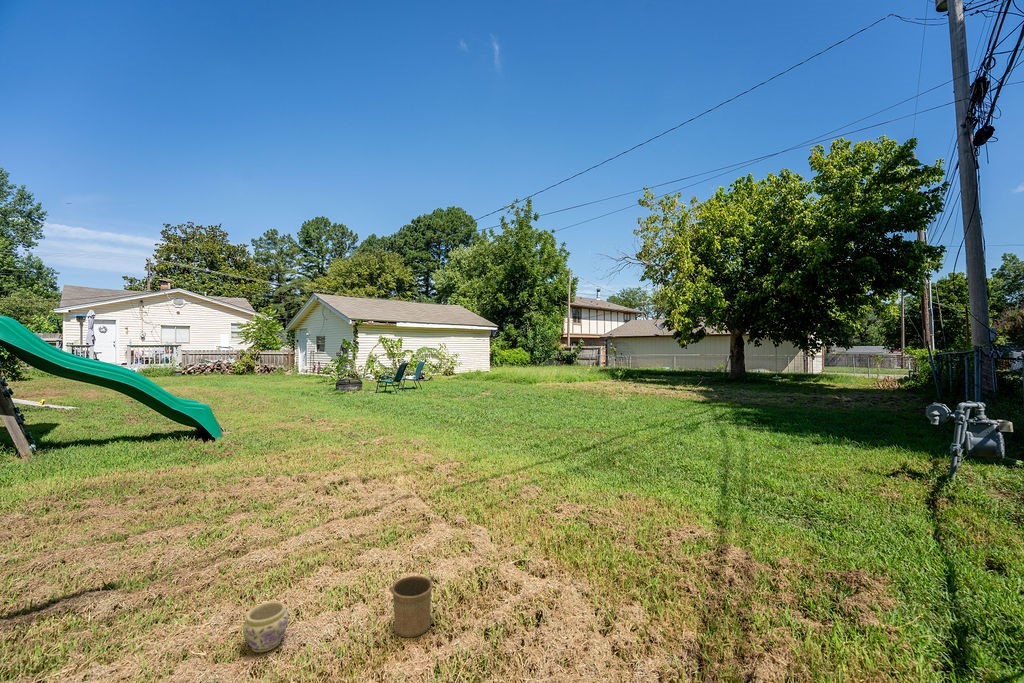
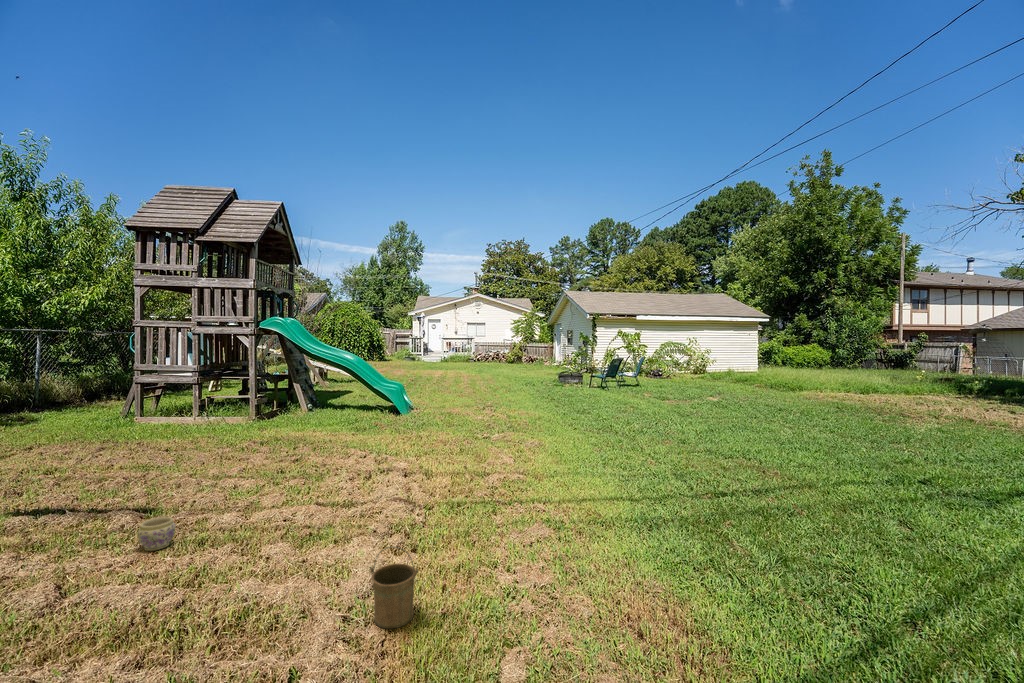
bucket: present [389,560,434,637] -> present [370,547,418,629]

